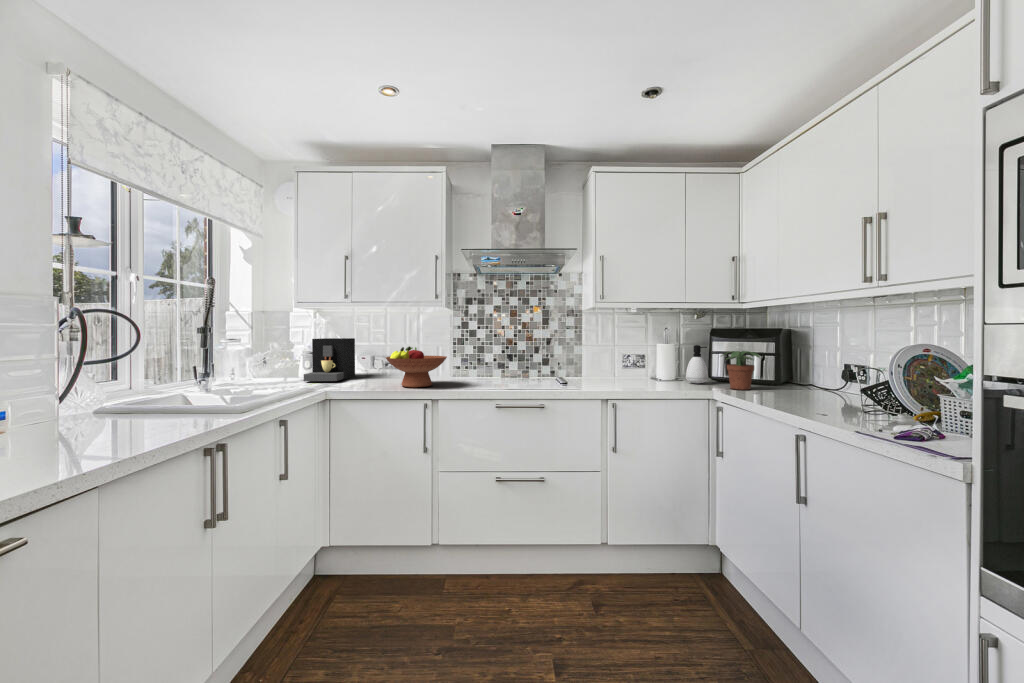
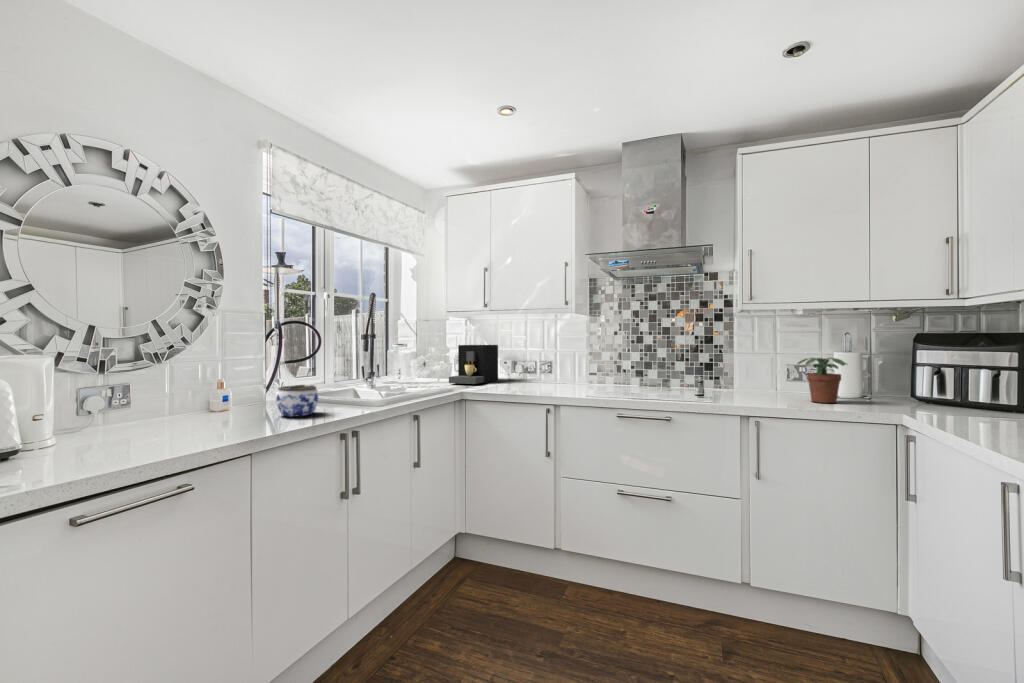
soap dispenser: present [686,345,708,384] -> none [873,353,906,403]
fruit bowl: present [386,346,447,387] -> none [513,352,573,392]
potted plant: present [721,351,760,390] -> present [798,358,847,403]
jar: none [107,392,171,435] -> present [276,385,318,417]

